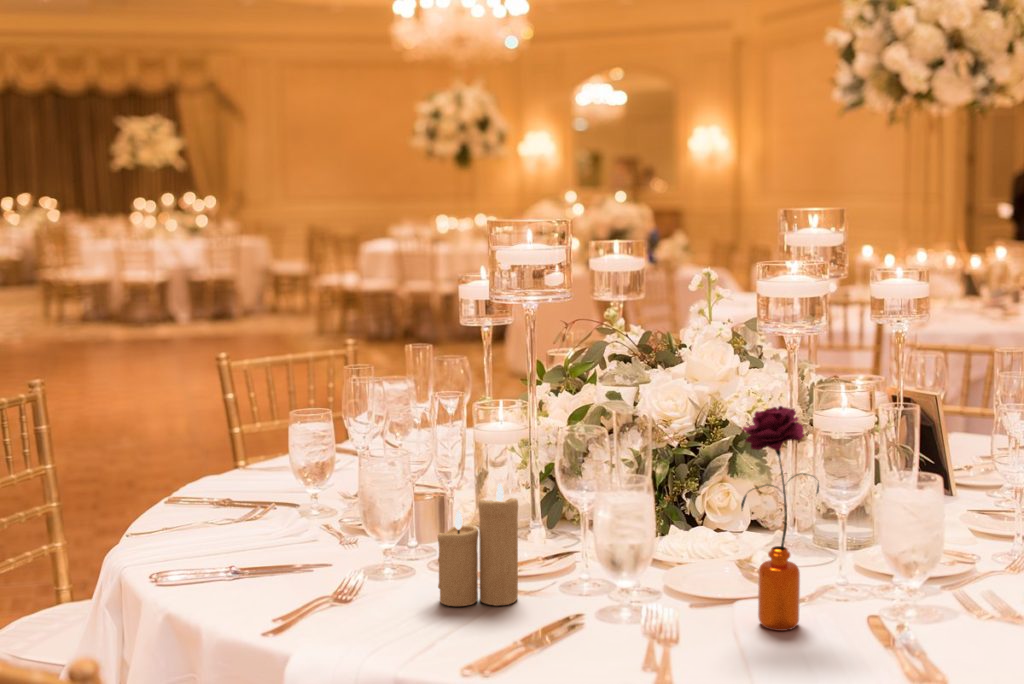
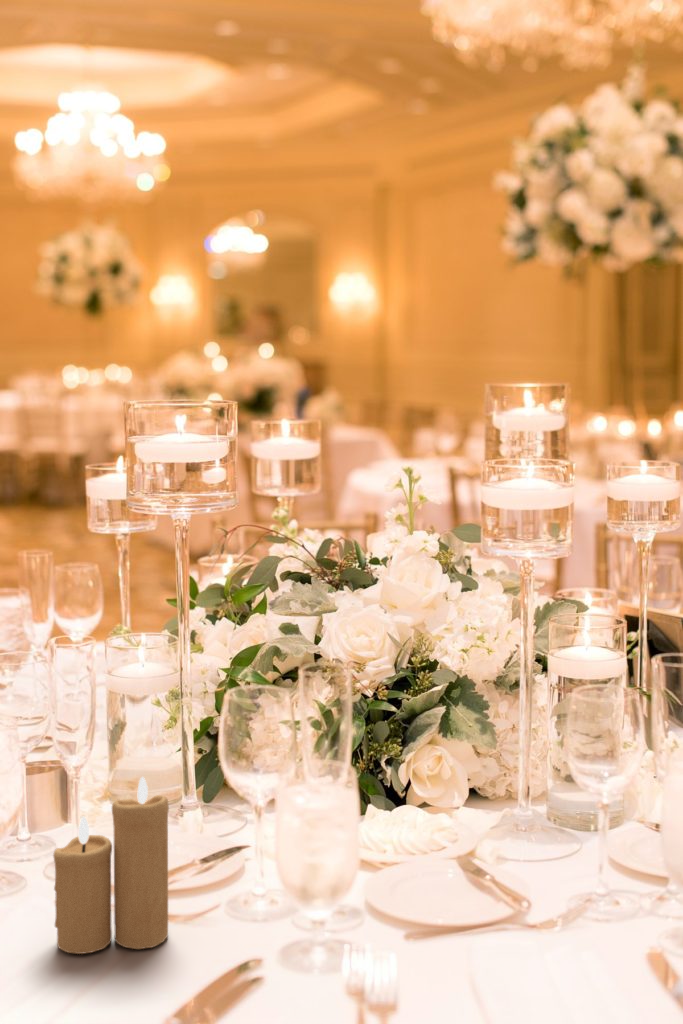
flower: present [741,406,819,631] -> none [481,671,587,979]

